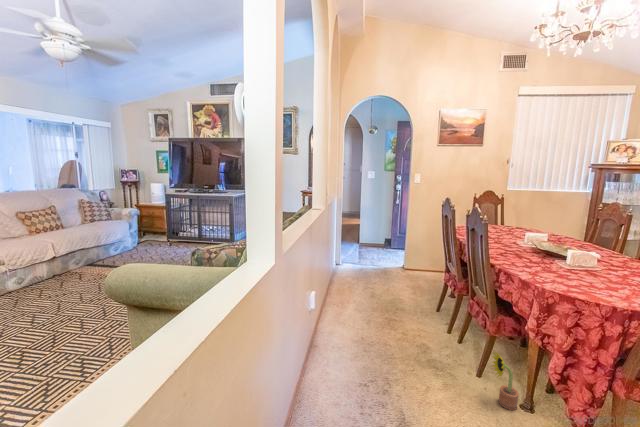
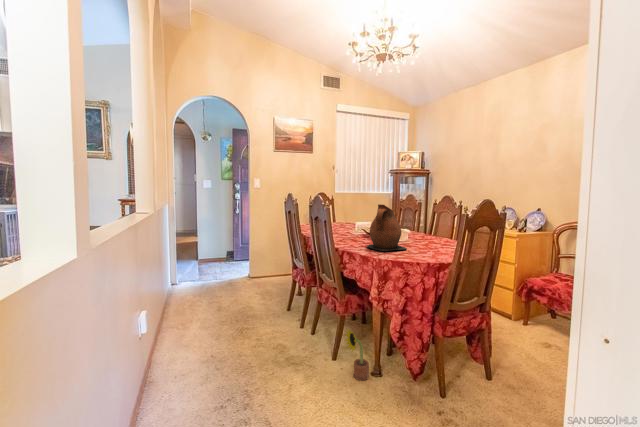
ceramic pitcher: none [528,224,589,282] -> present [367,204,407,251]

